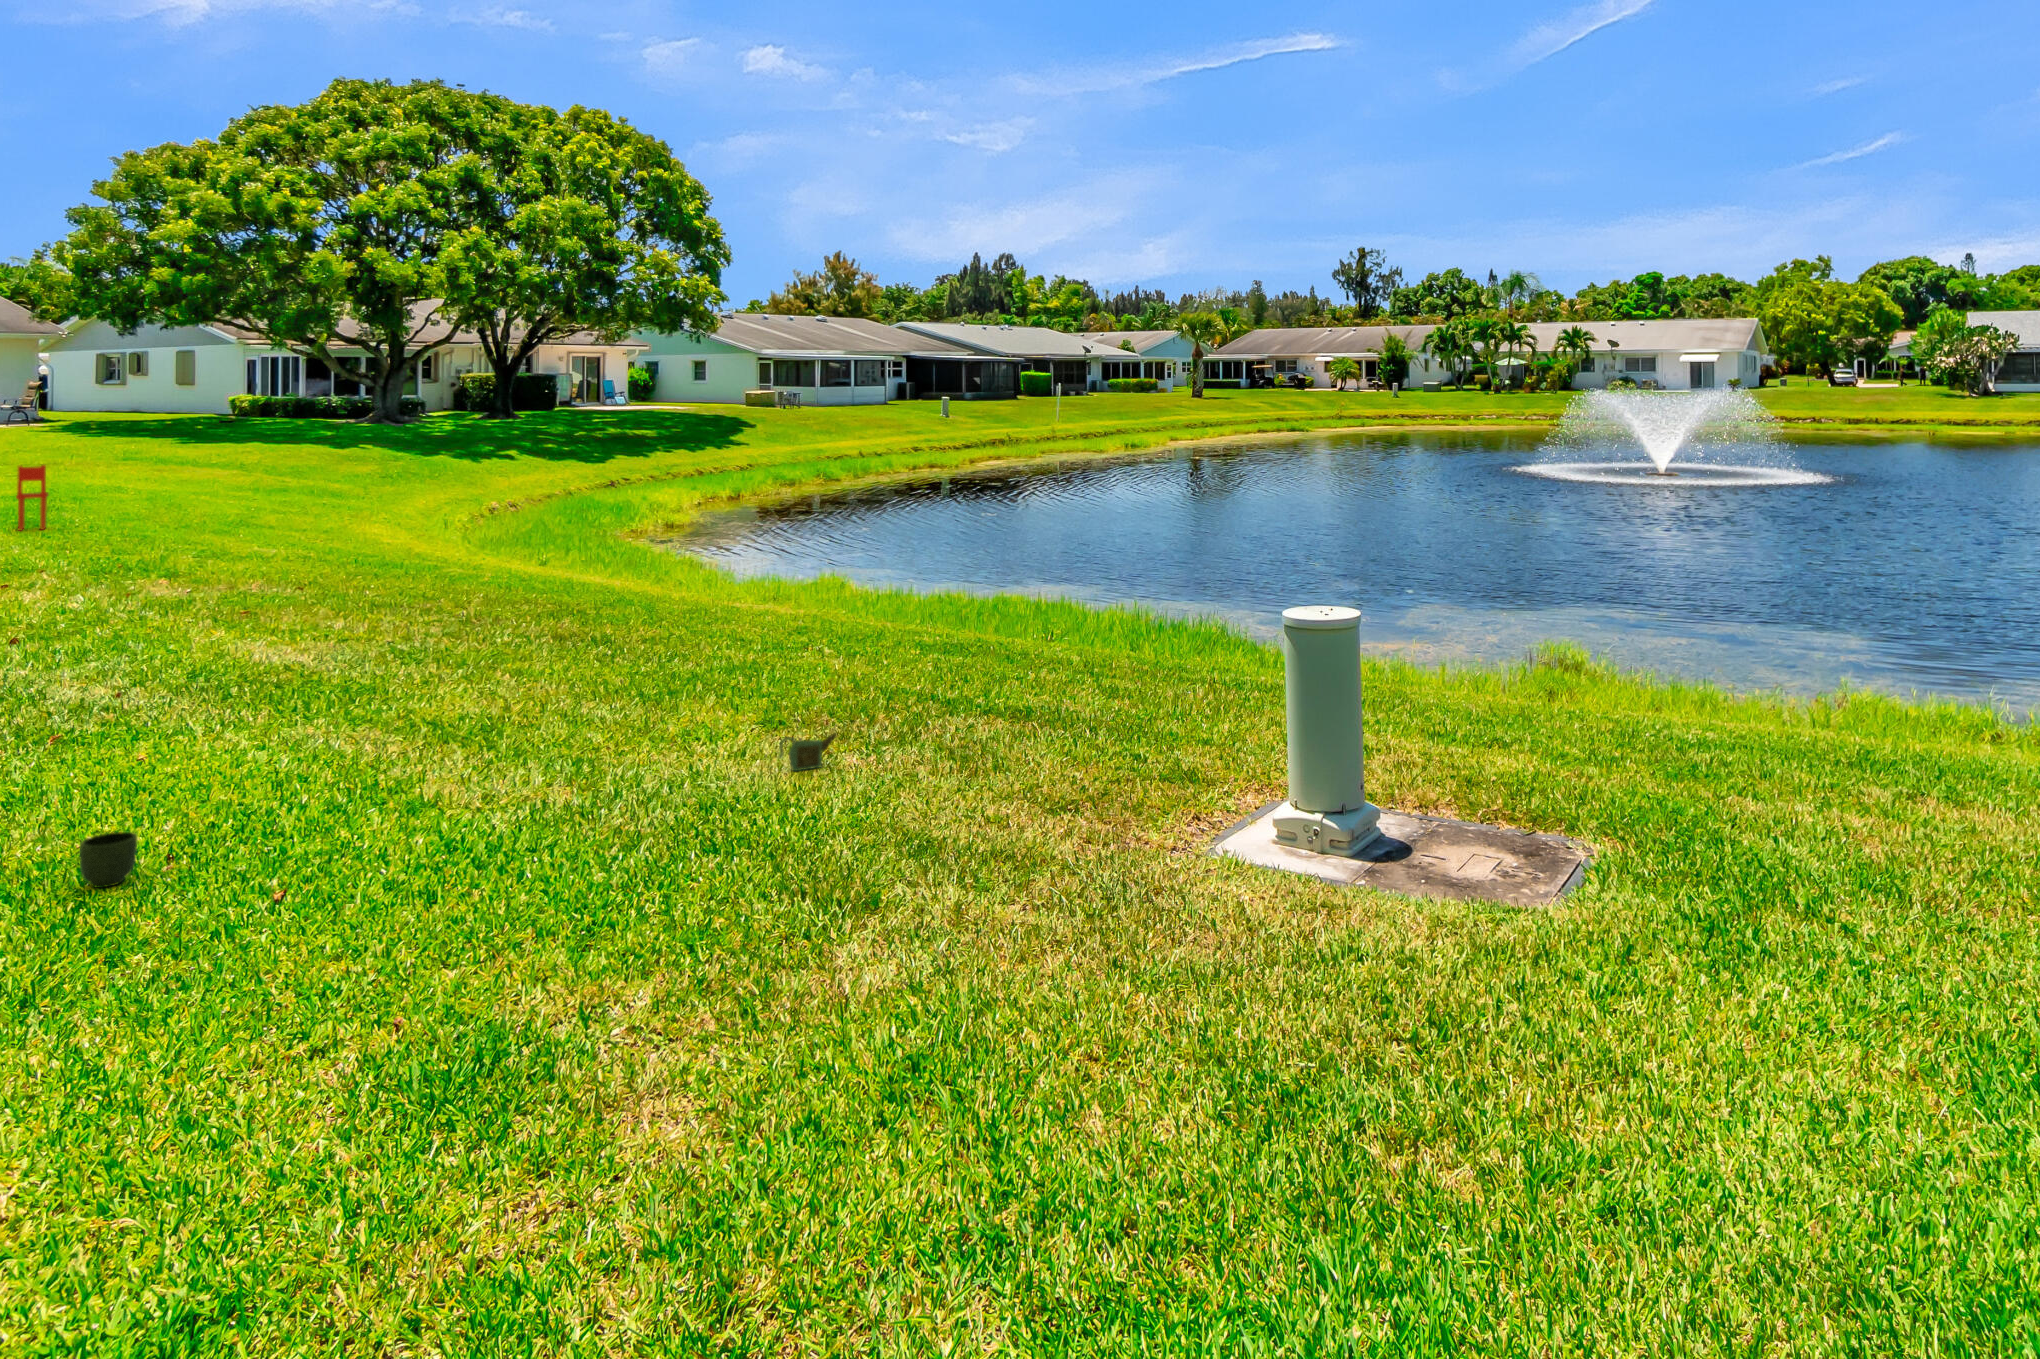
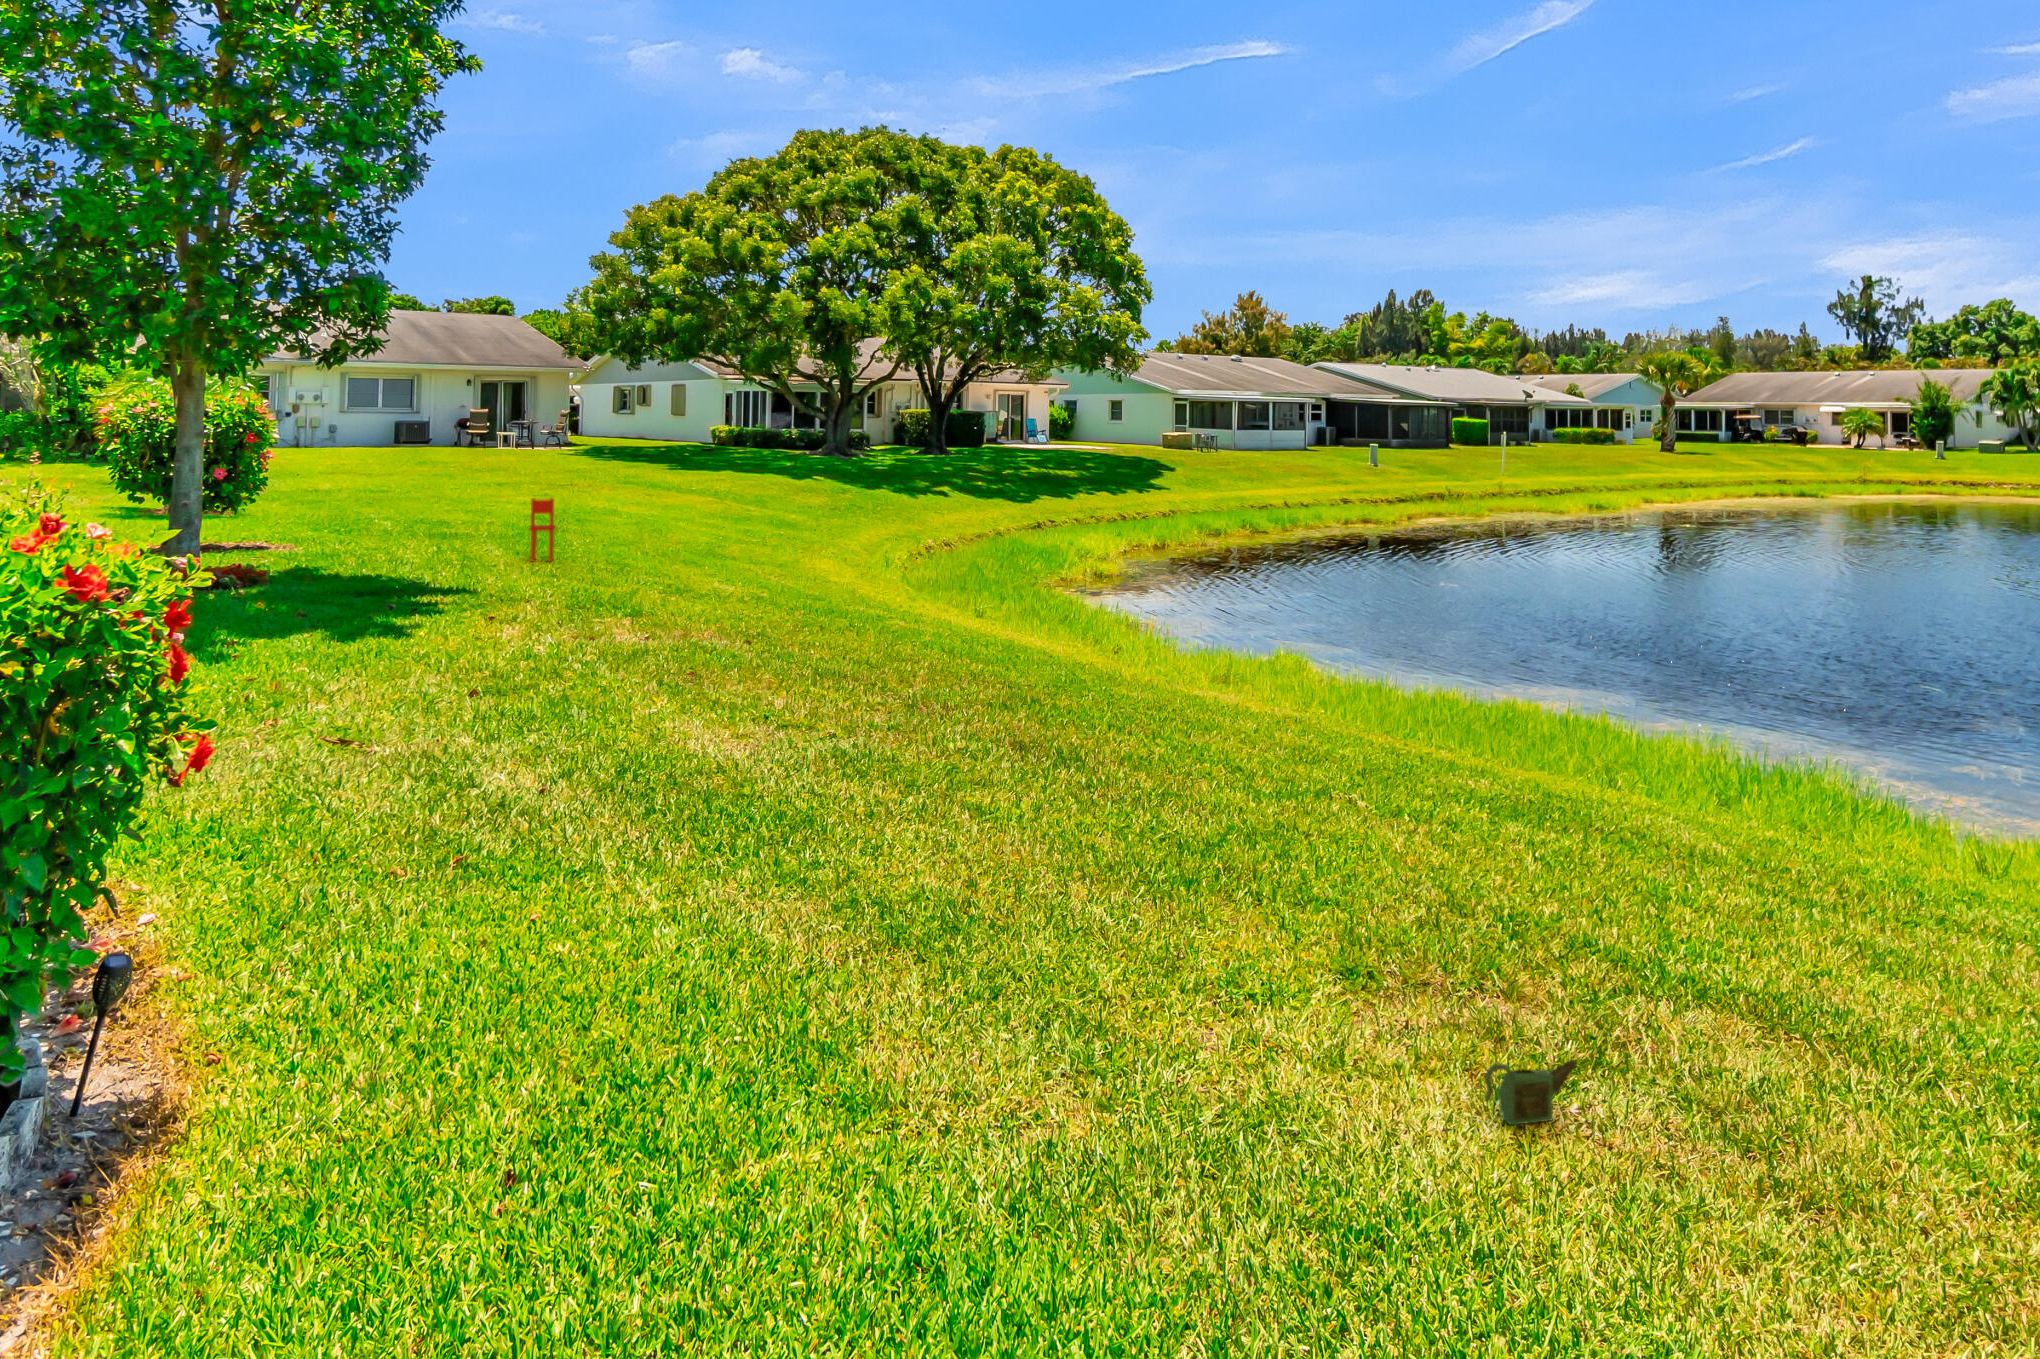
planter: present [80,832,137,888] -> none [481,1180,561,1286]

